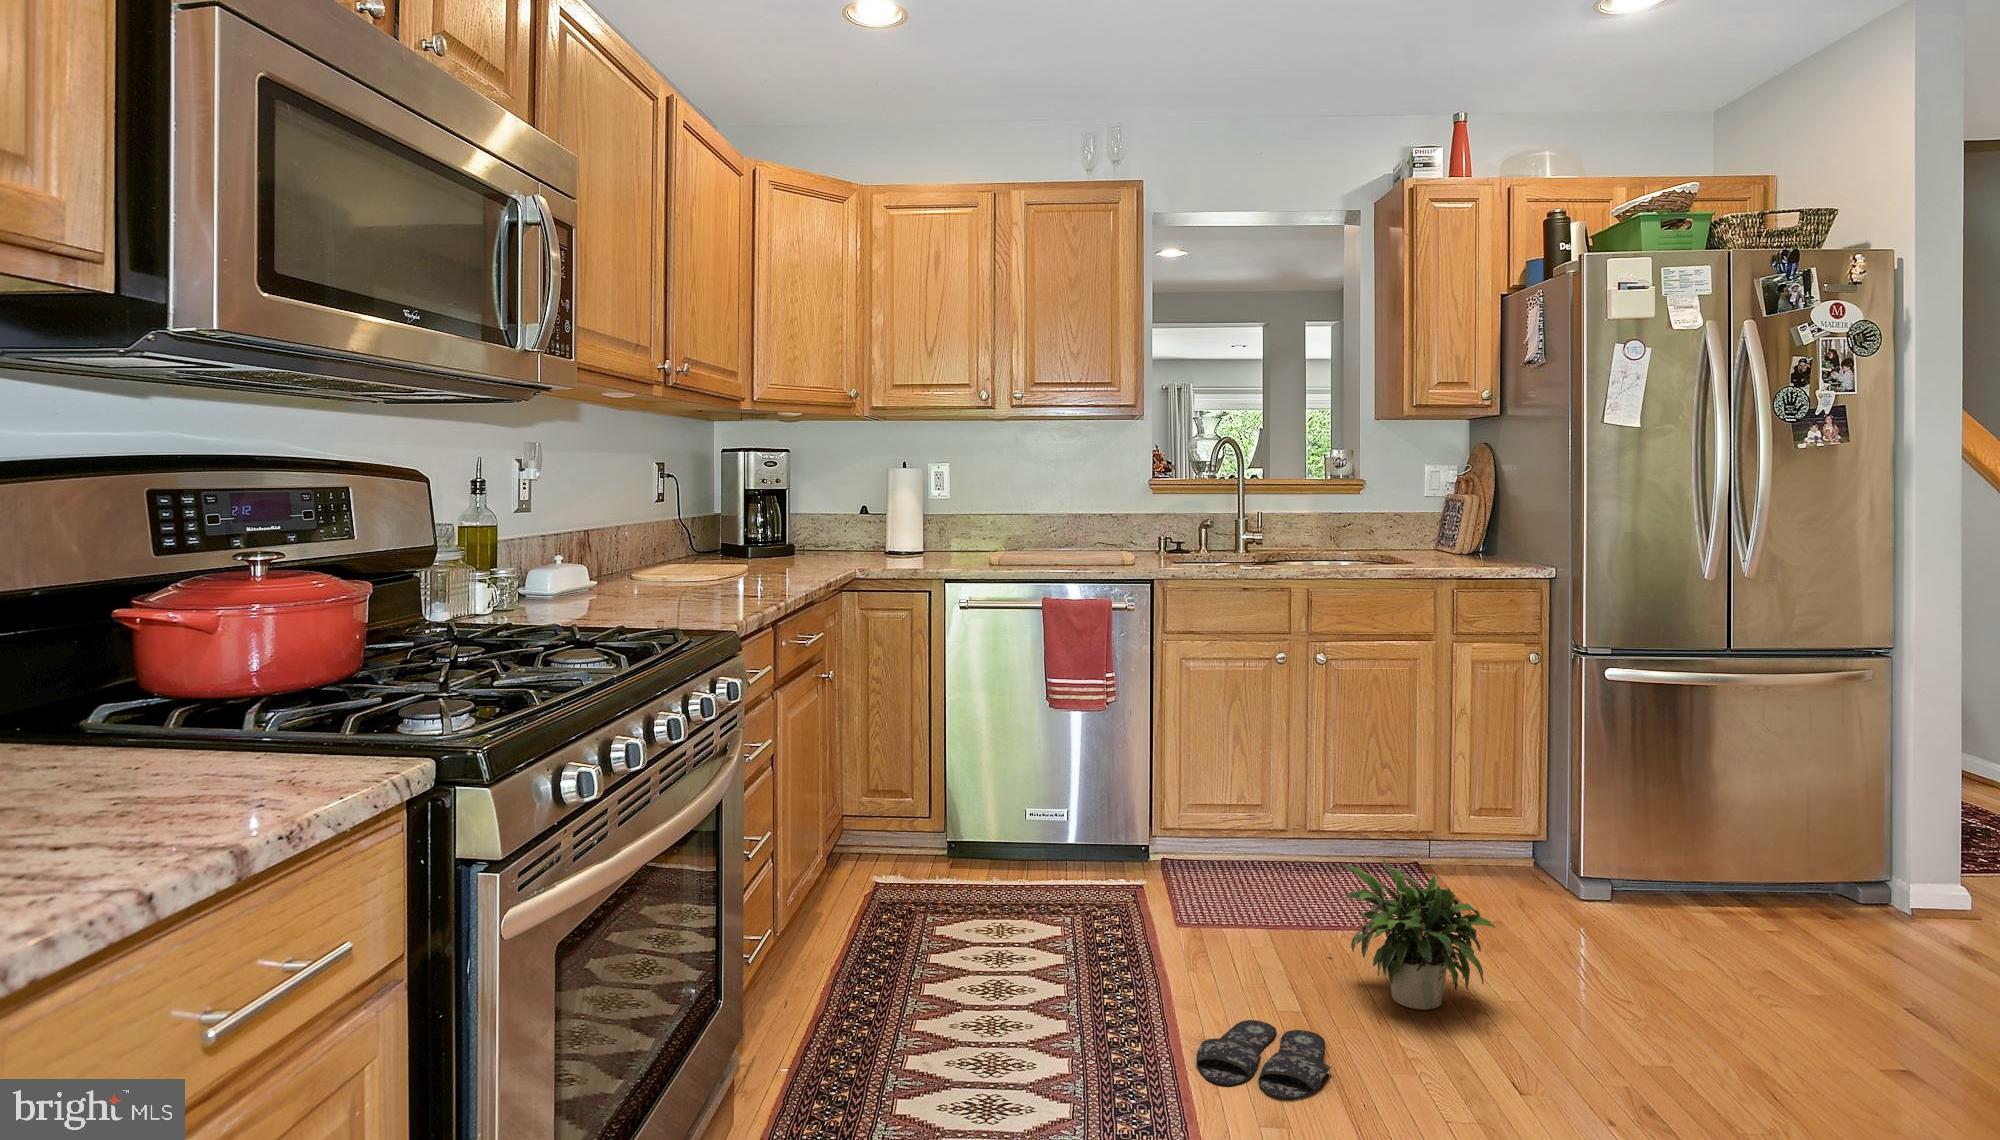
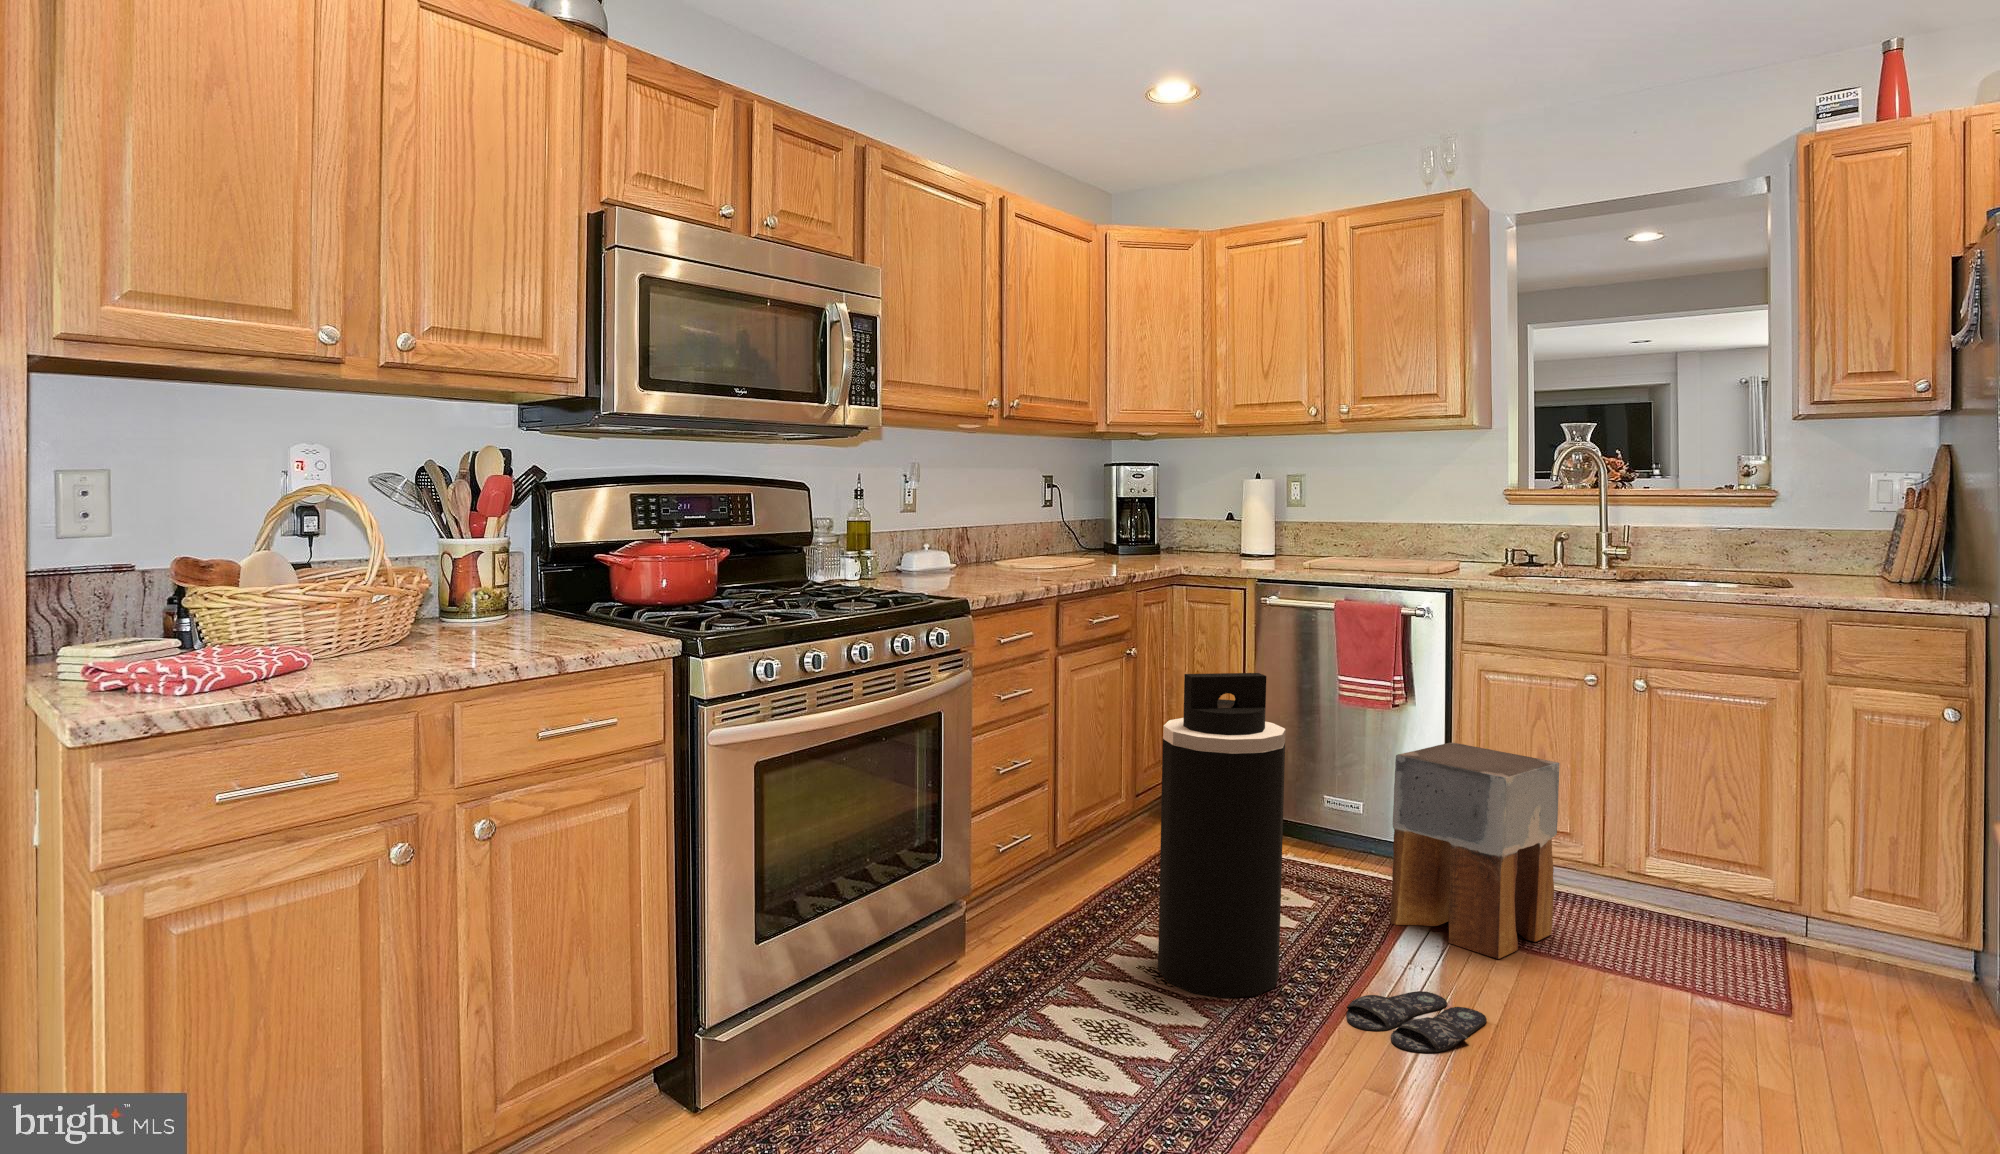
trash can: none [963,691,1107,1088] -> present [1158,673,1286,998]
stool: none [1151,740,1296,963] -> present [1390,743,1560,959]
potted plant: present [1327,859,1496,1010] -> none [1554,872,1705,1024]

